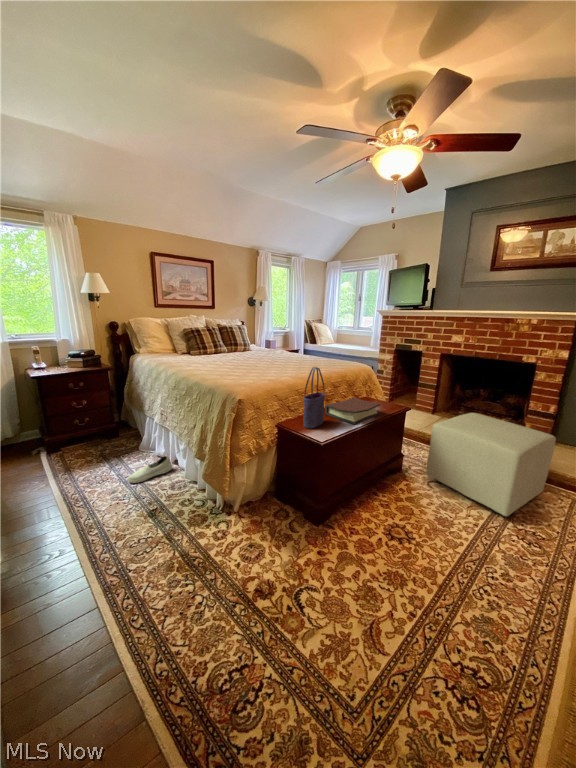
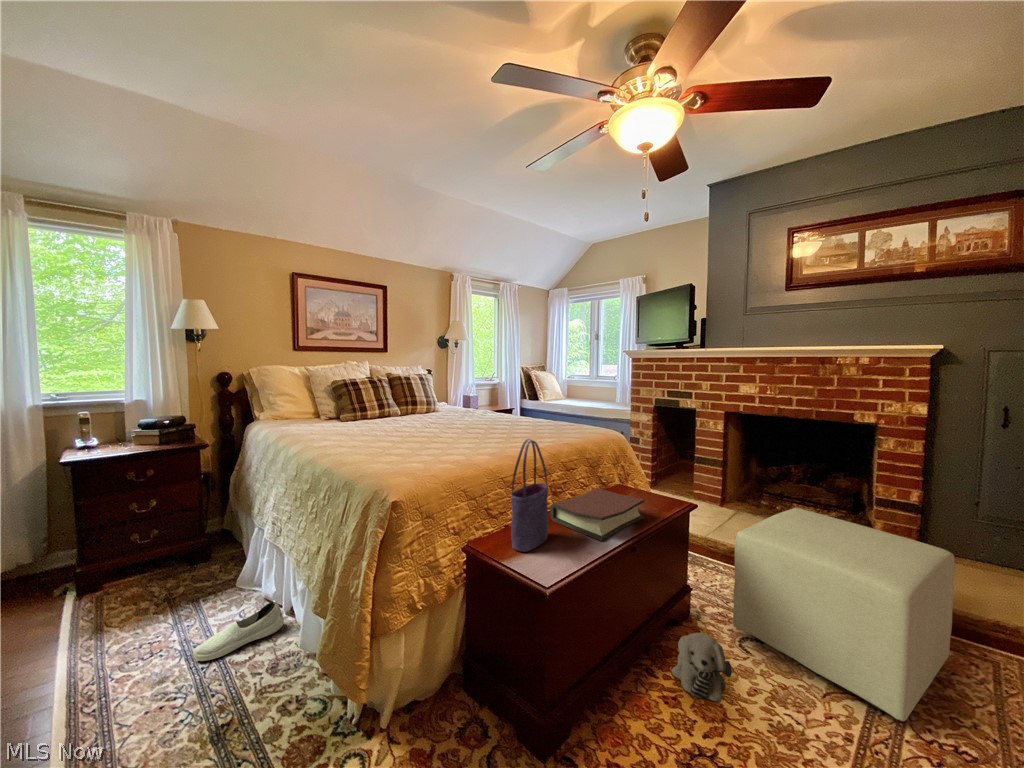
plush toy: none [388,474,420,508] -> present [672,633,732,702]

